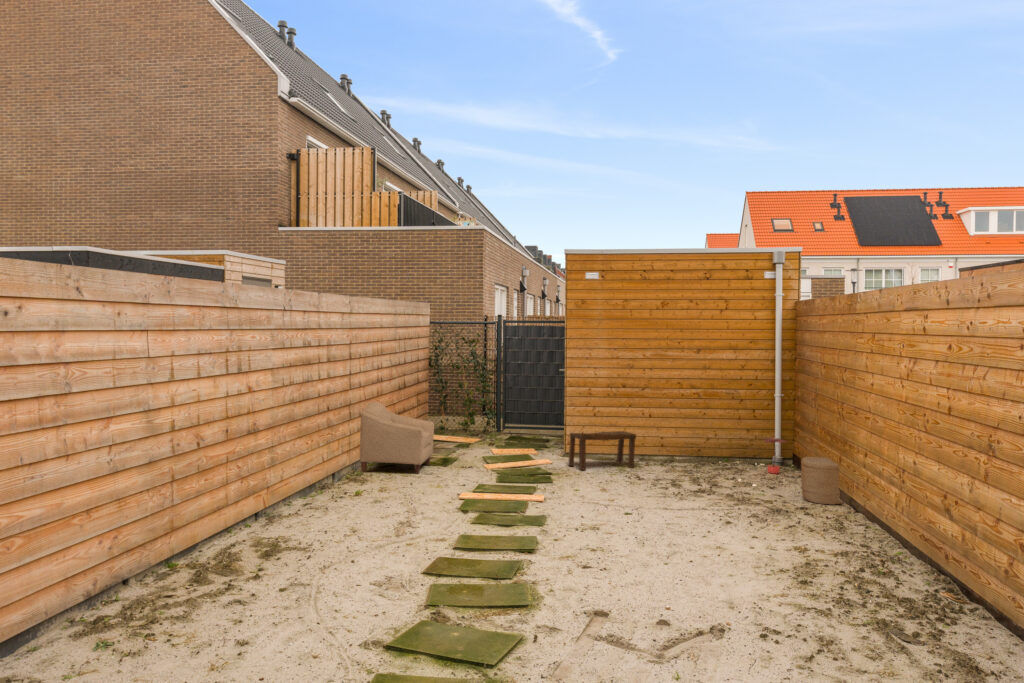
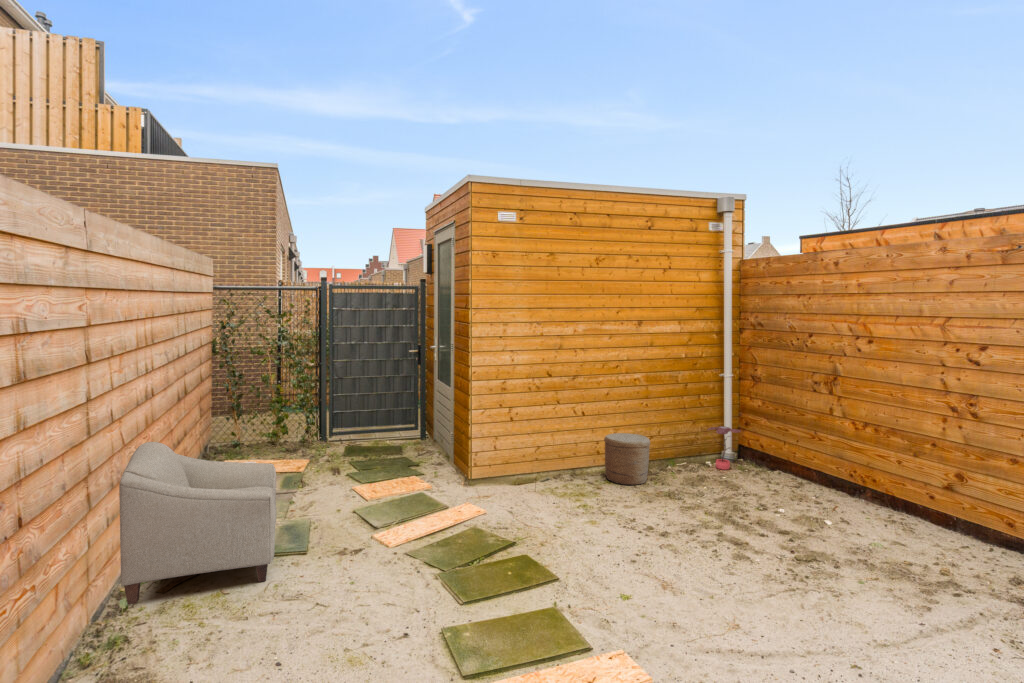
bench: present [568,431,636,470] -> none [494,436,582,508]
woven basket: present [801,457,843,505] -> present [604,433,650,485]

